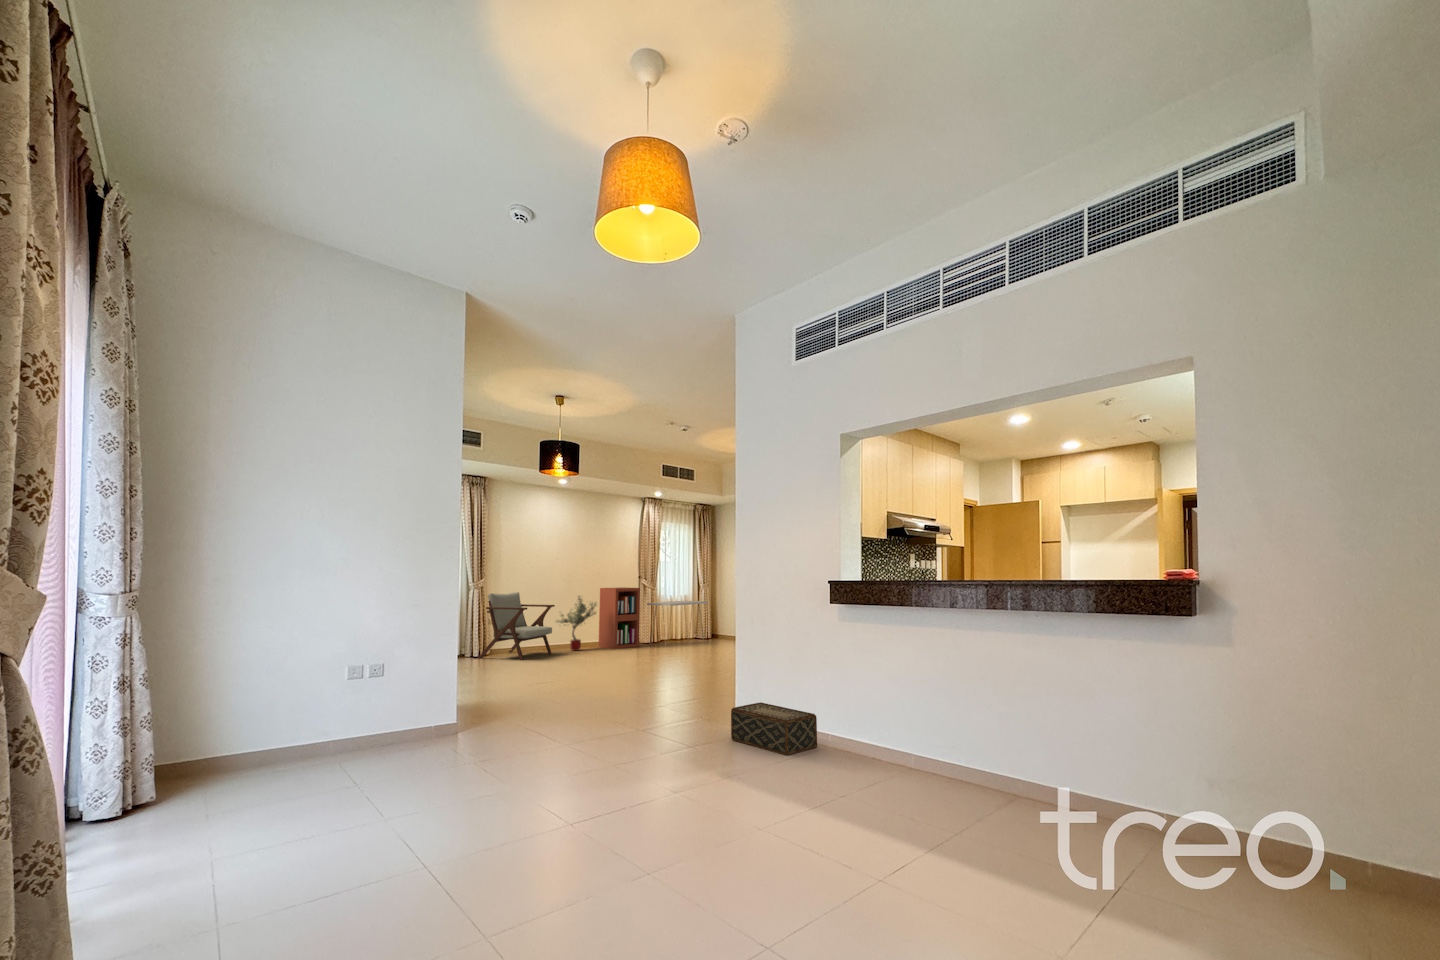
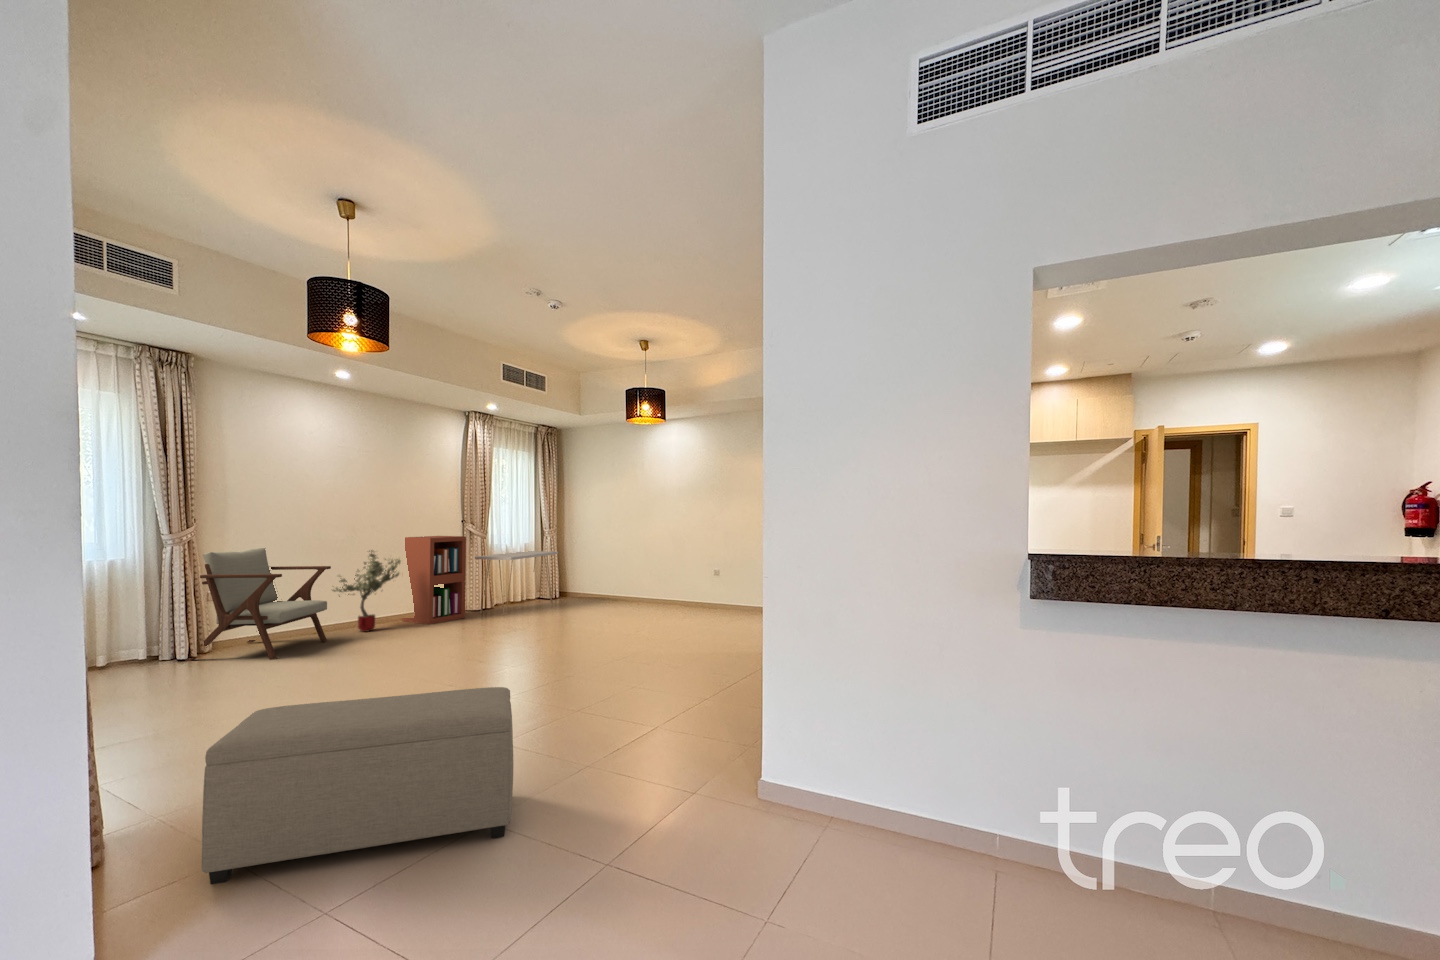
ottoman: none [494,656,621,721] -> present [202,687,513,884]
woven basket: present [731,702,817,755] -> none [808,776,994,925]

